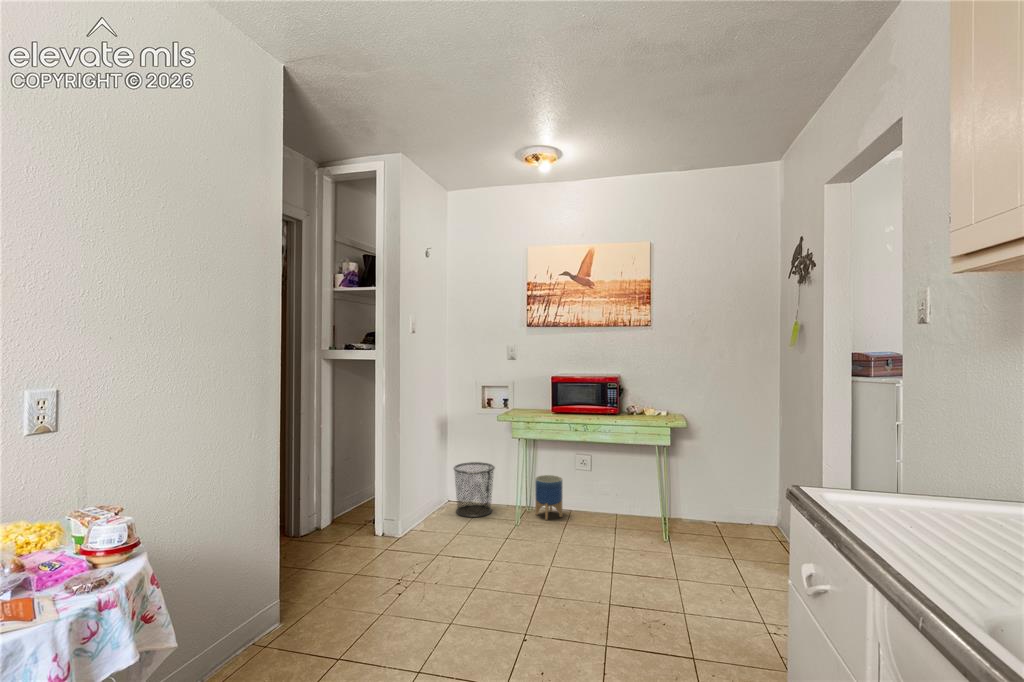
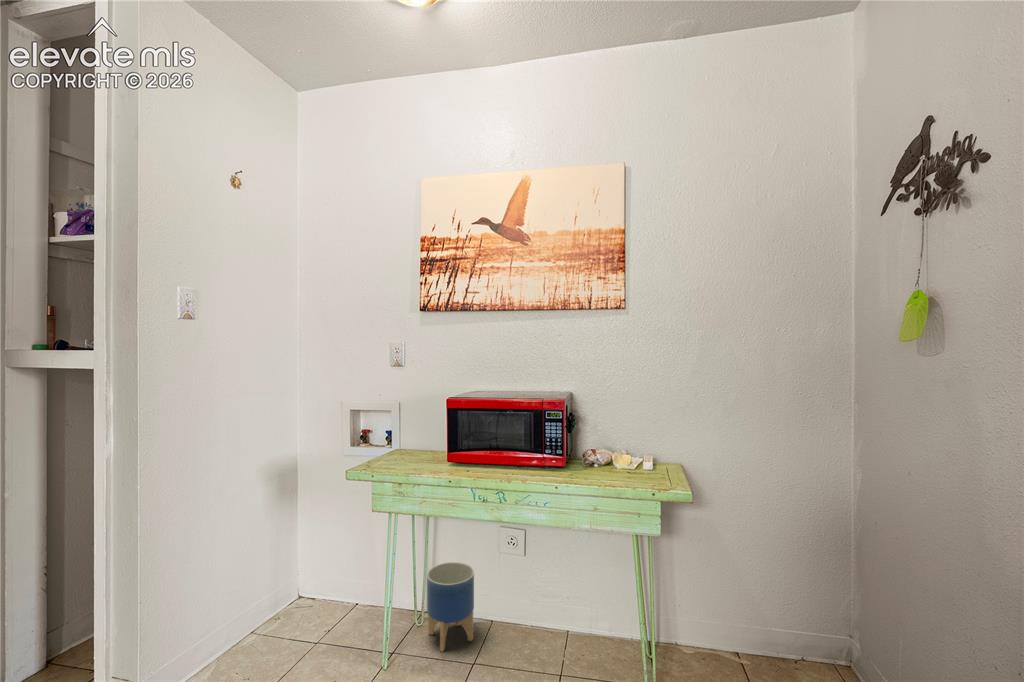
trash can: present [454,462,495,517] -> none [288,536,364,644]

